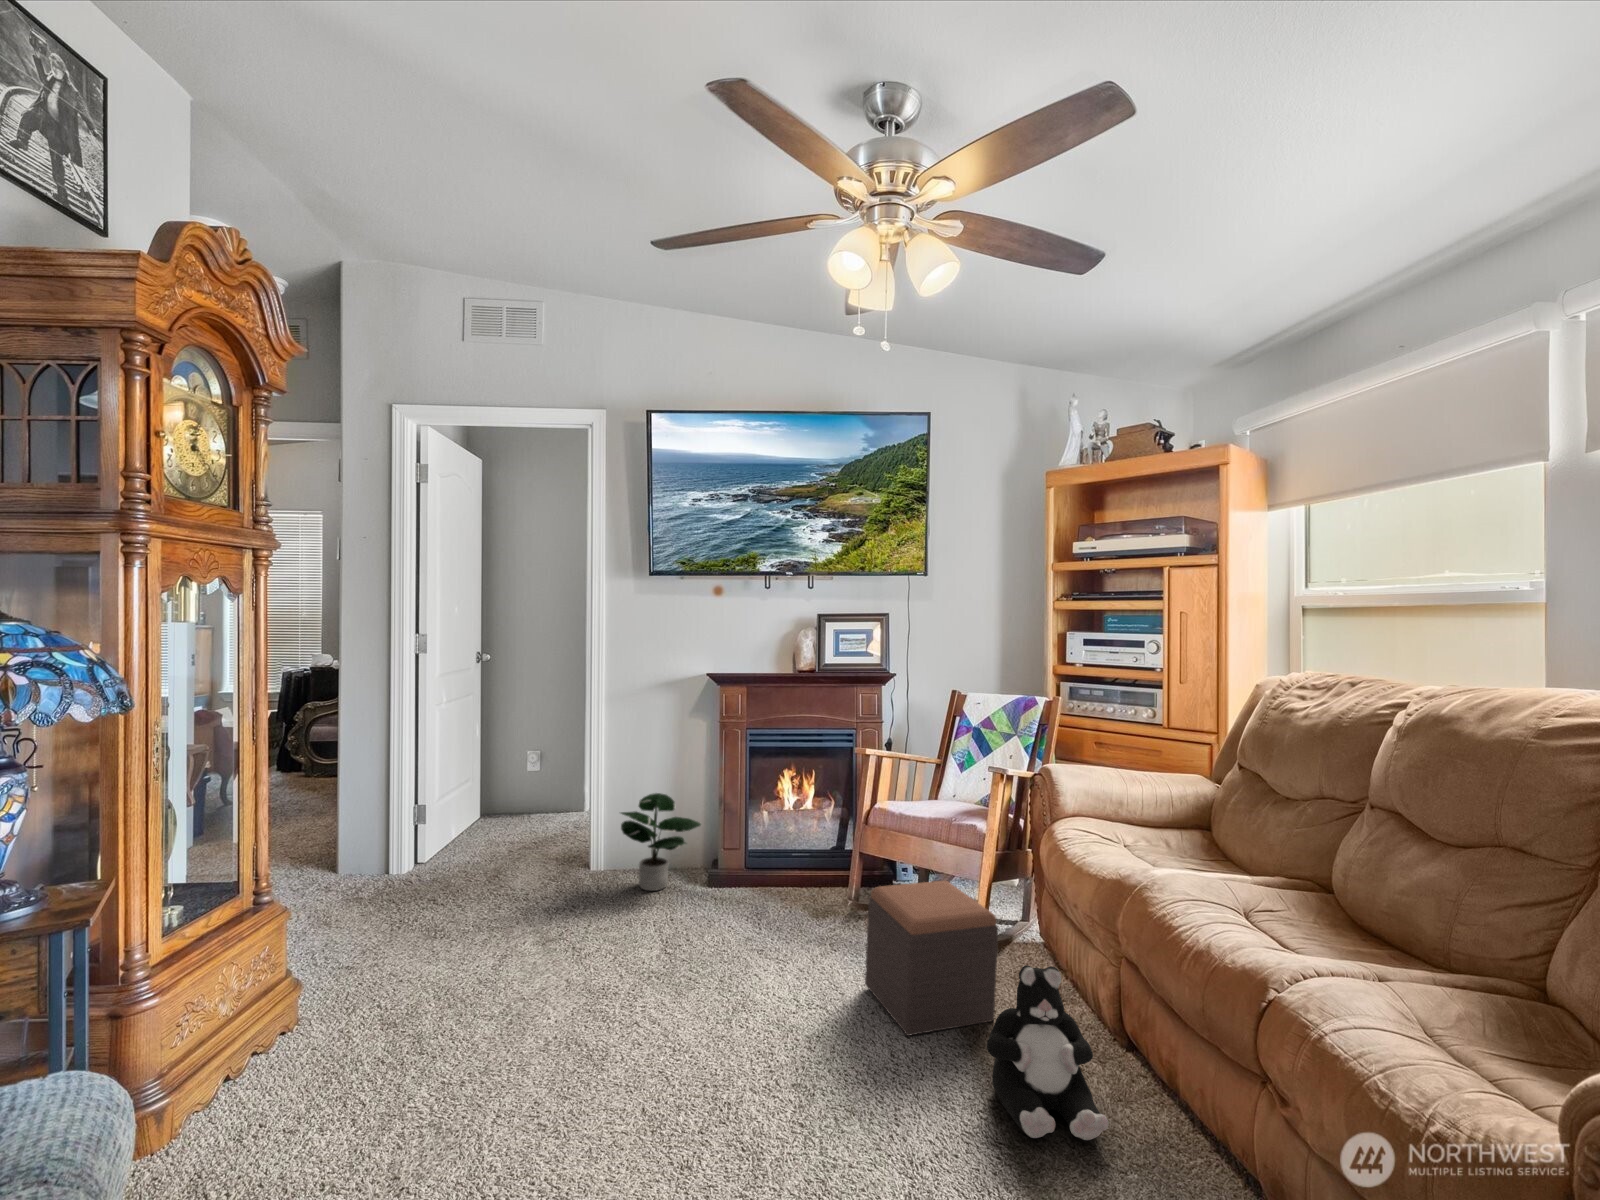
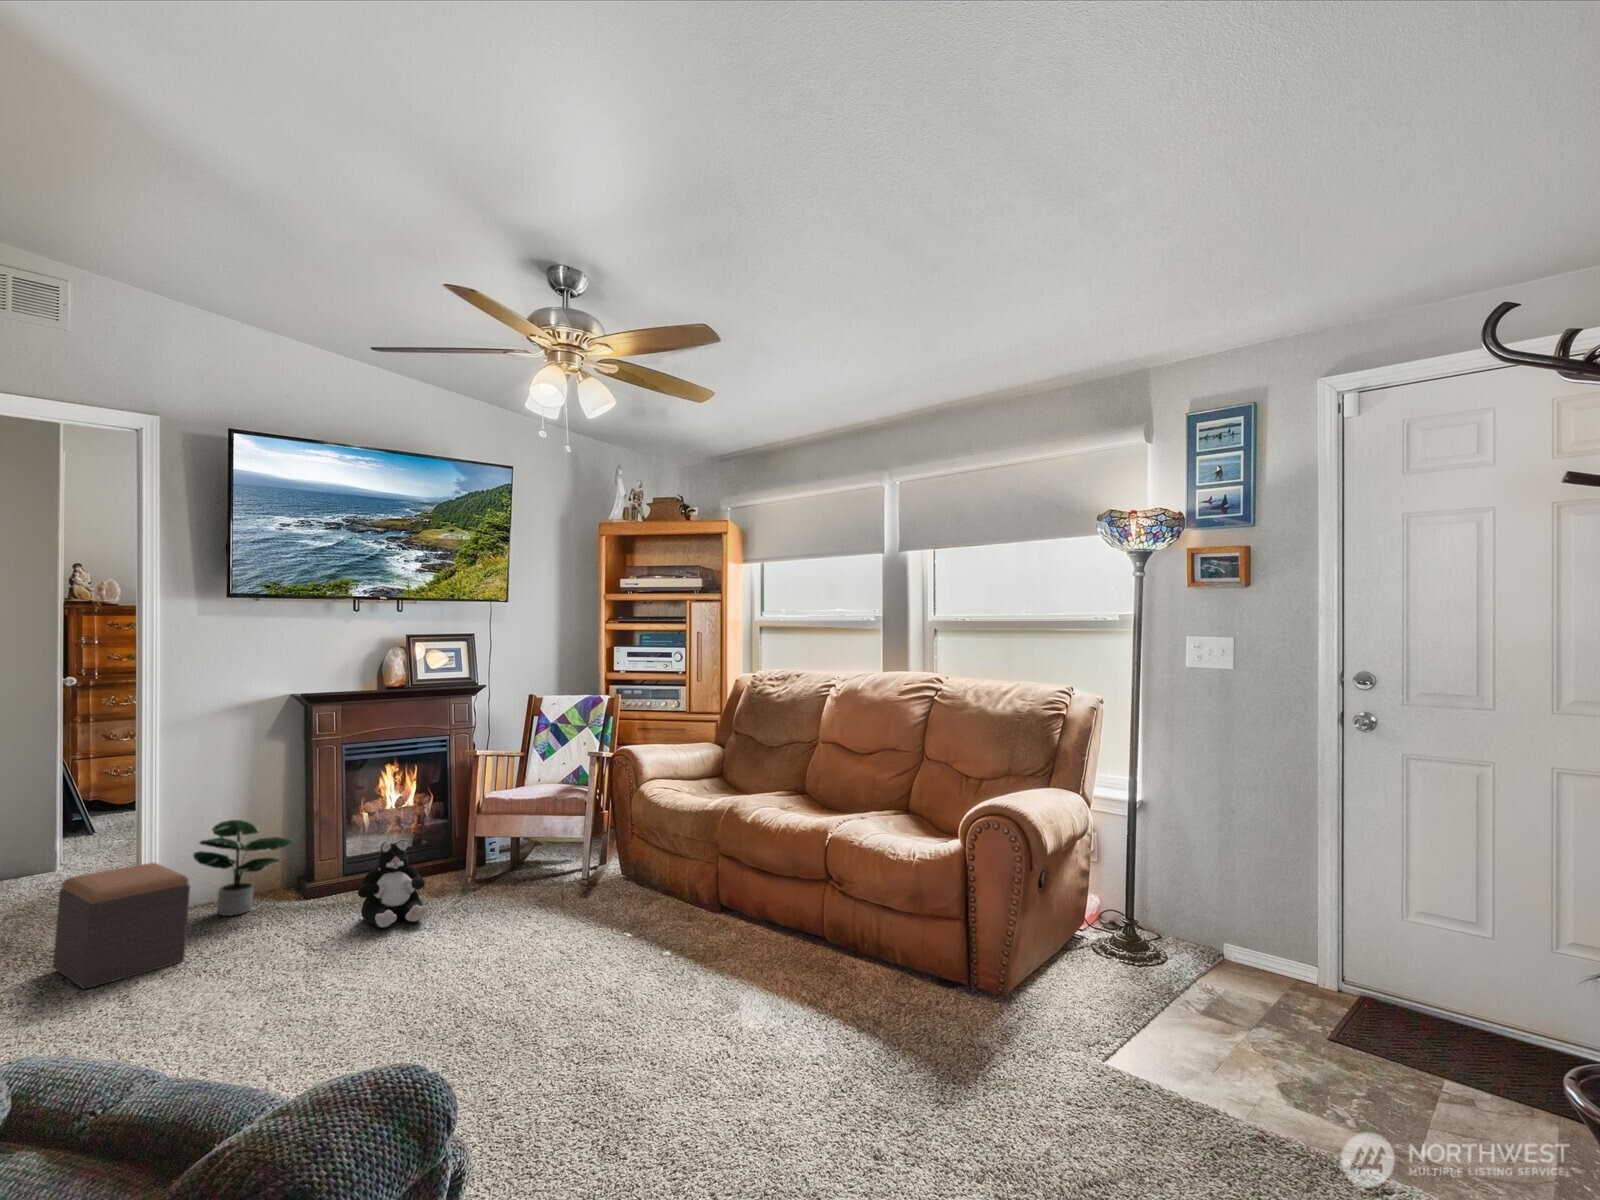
footstool: present [865,881,998,1036] -> present [53,863,190,989]
plush toy: present [987,965,1109,1140] -> present [358,840,428,928]

